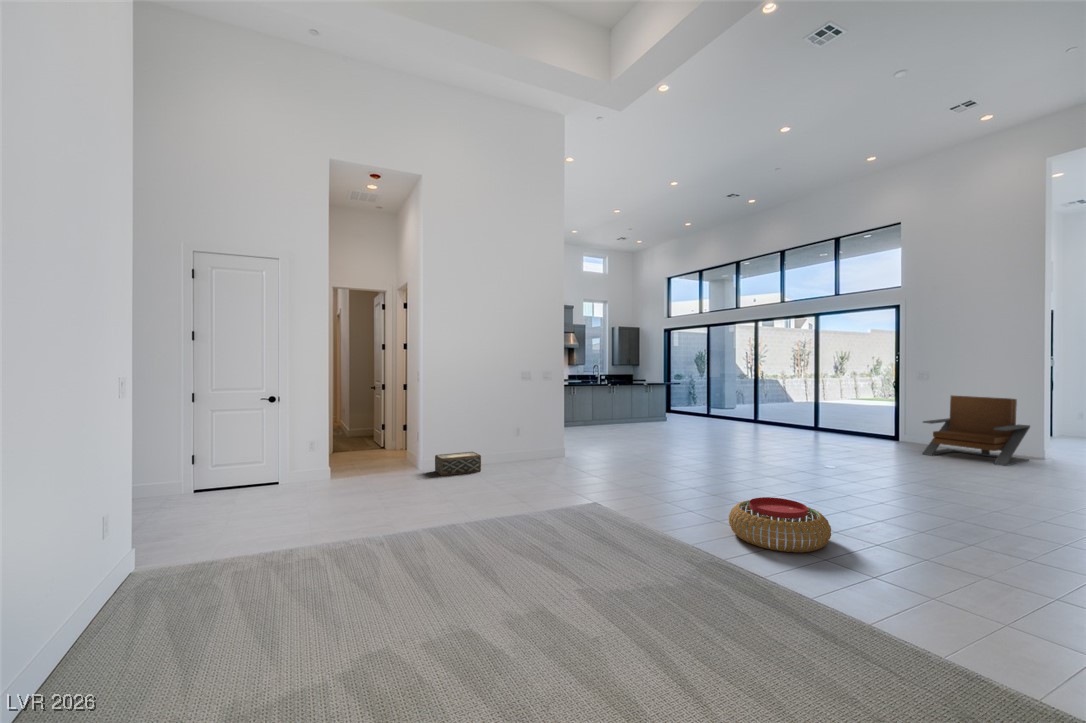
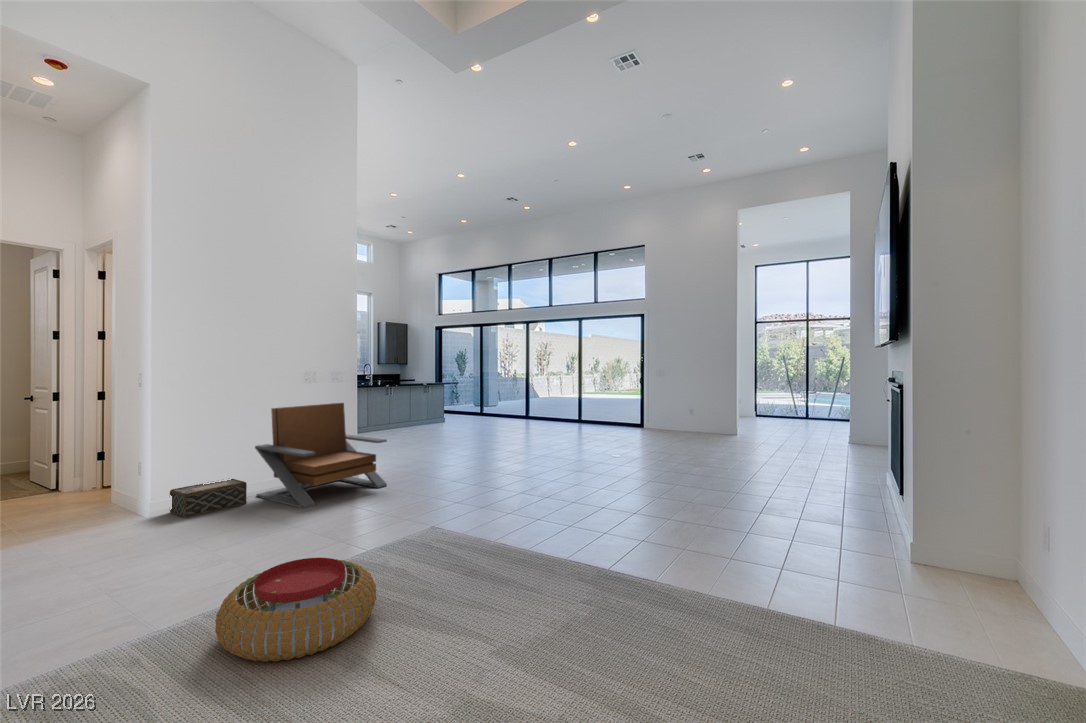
lounge chair: present [923,395,1030,466] -> present [255,403,387,508]
pouf: present [729,497,831,553] -> present [215,558,376,662]

